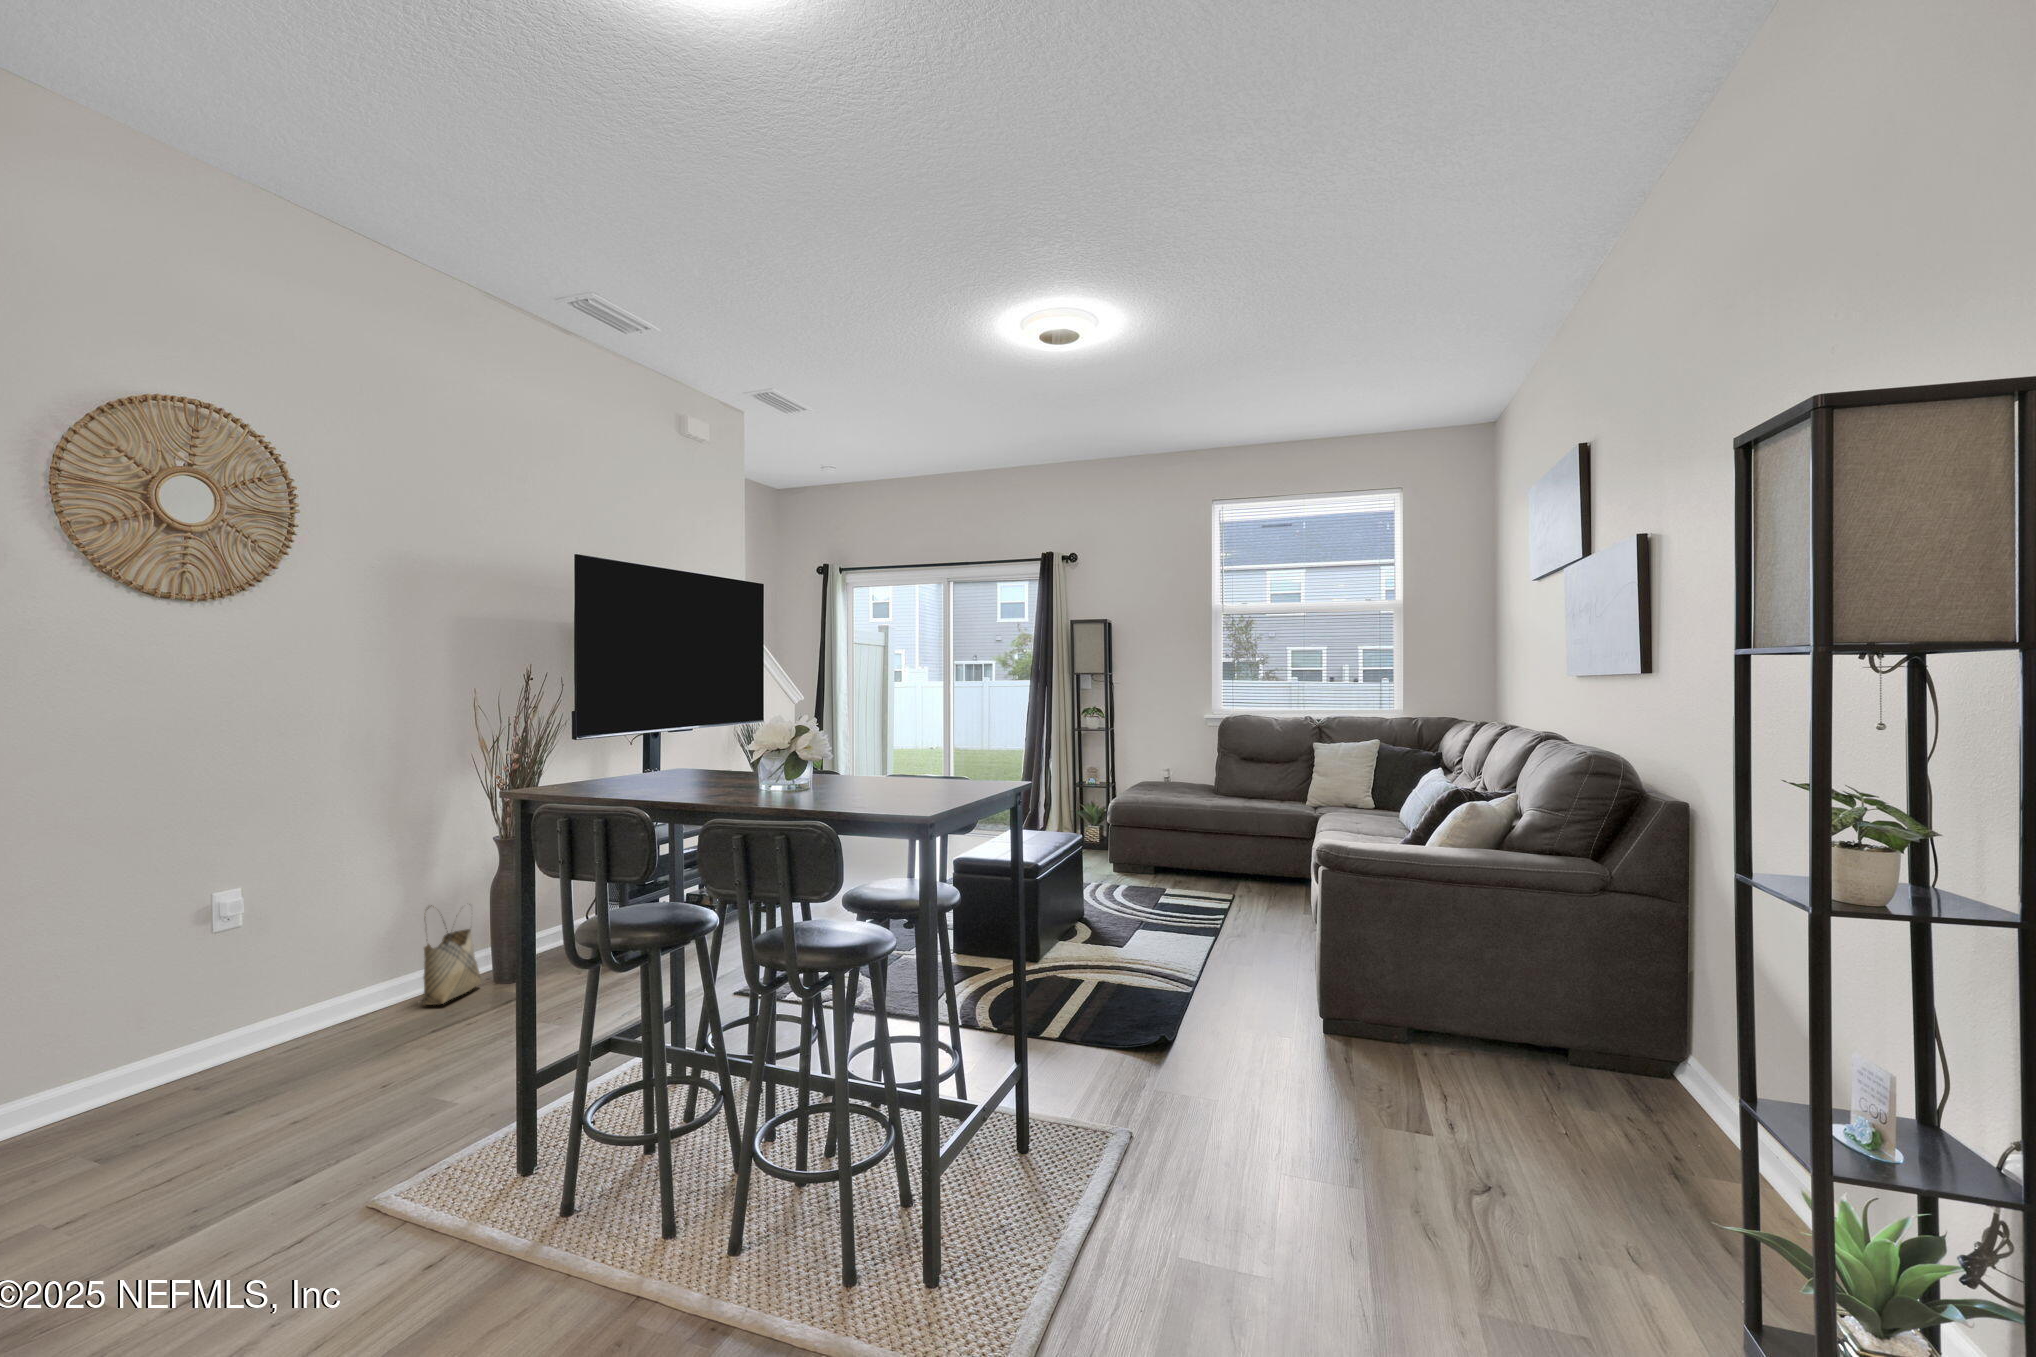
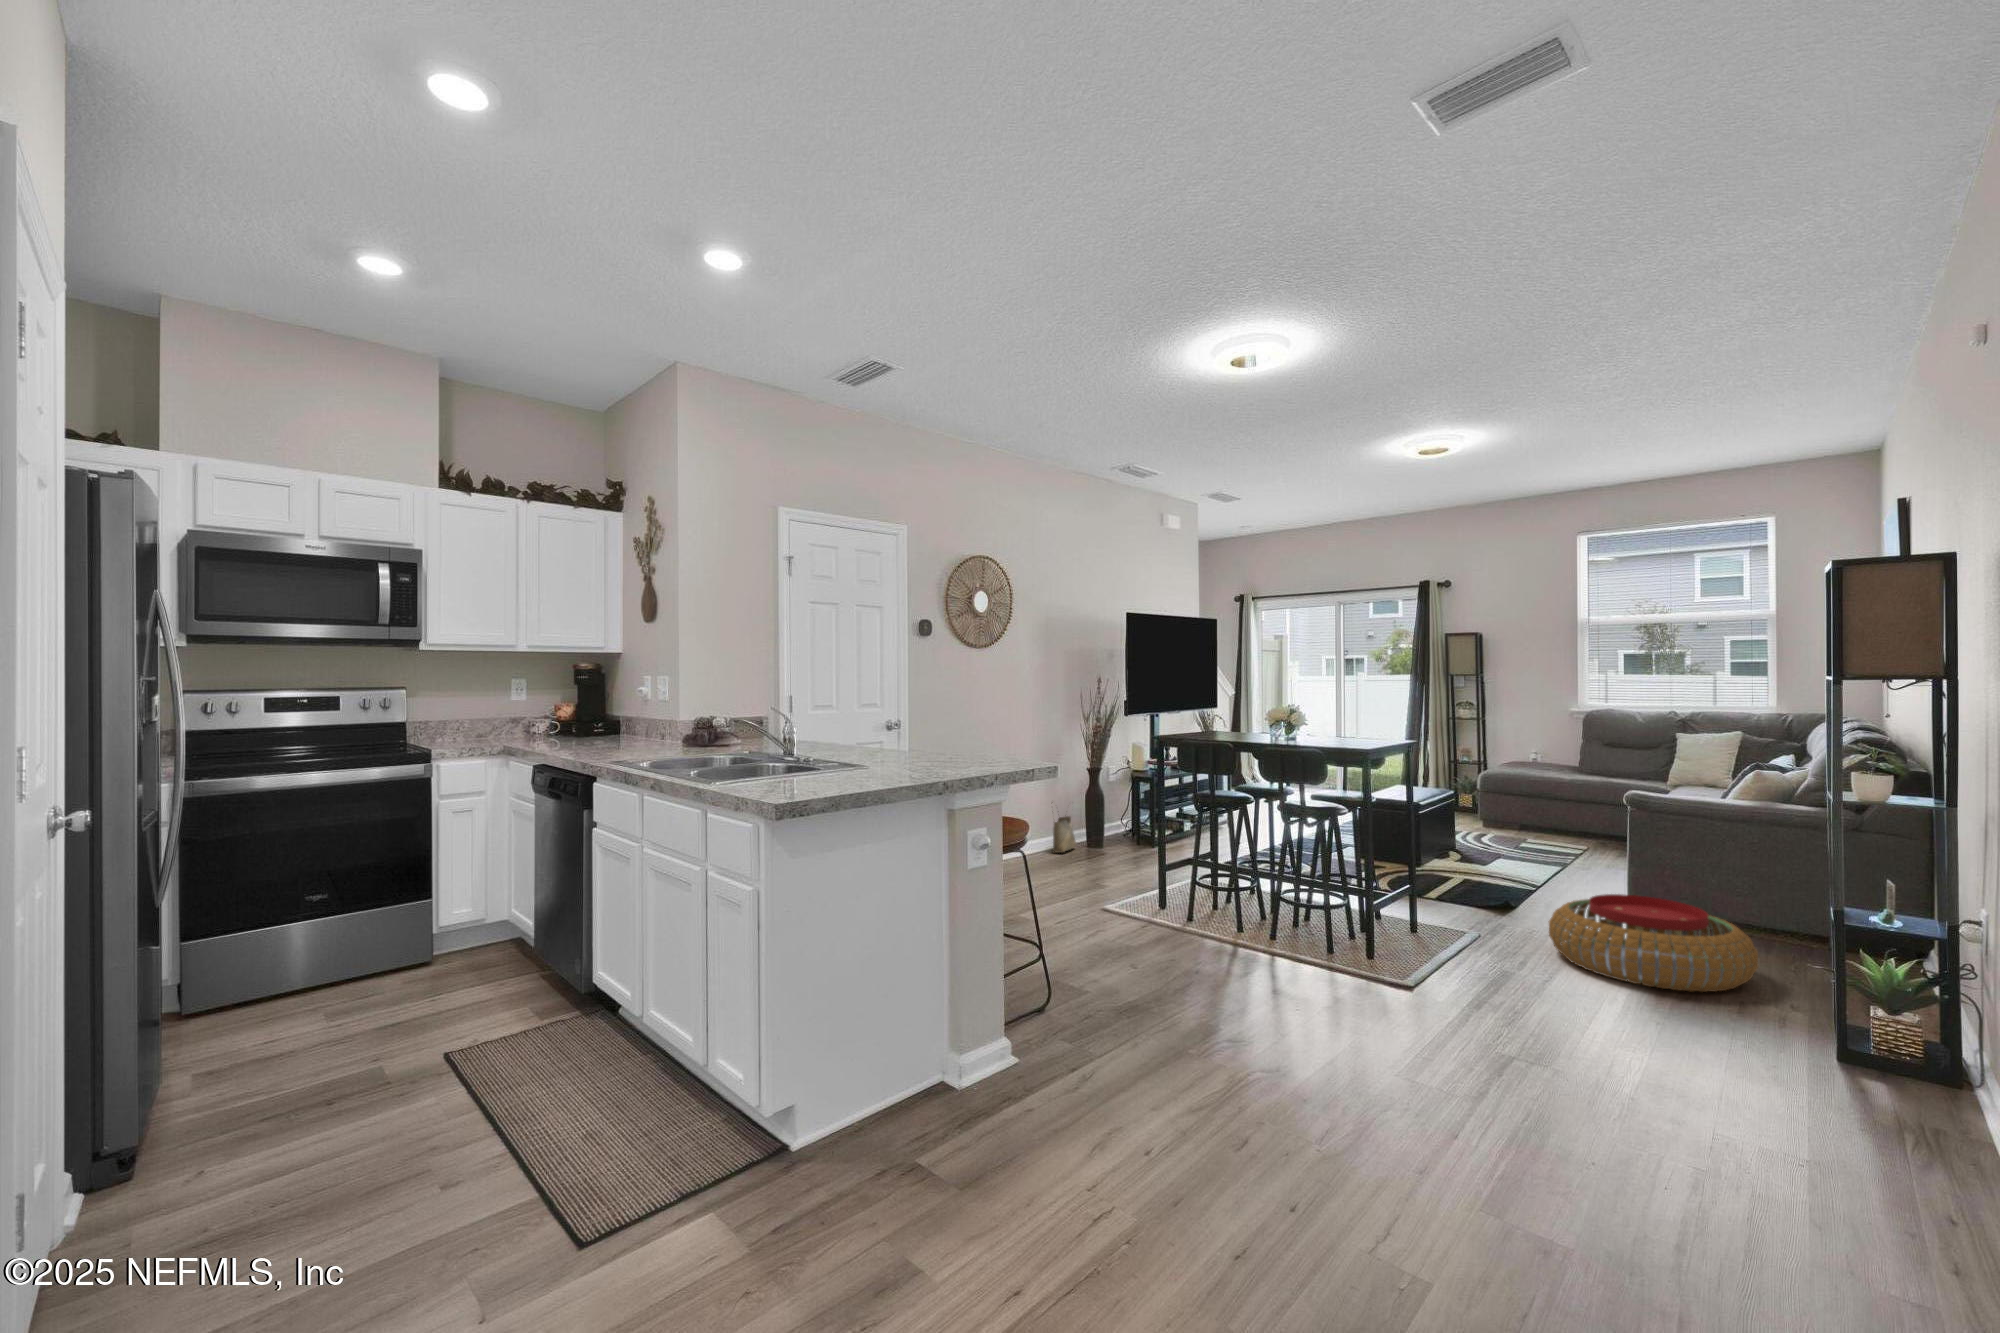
pouf: none [1244,1027,1545,1224] -> present [1549,894,1758,992]

